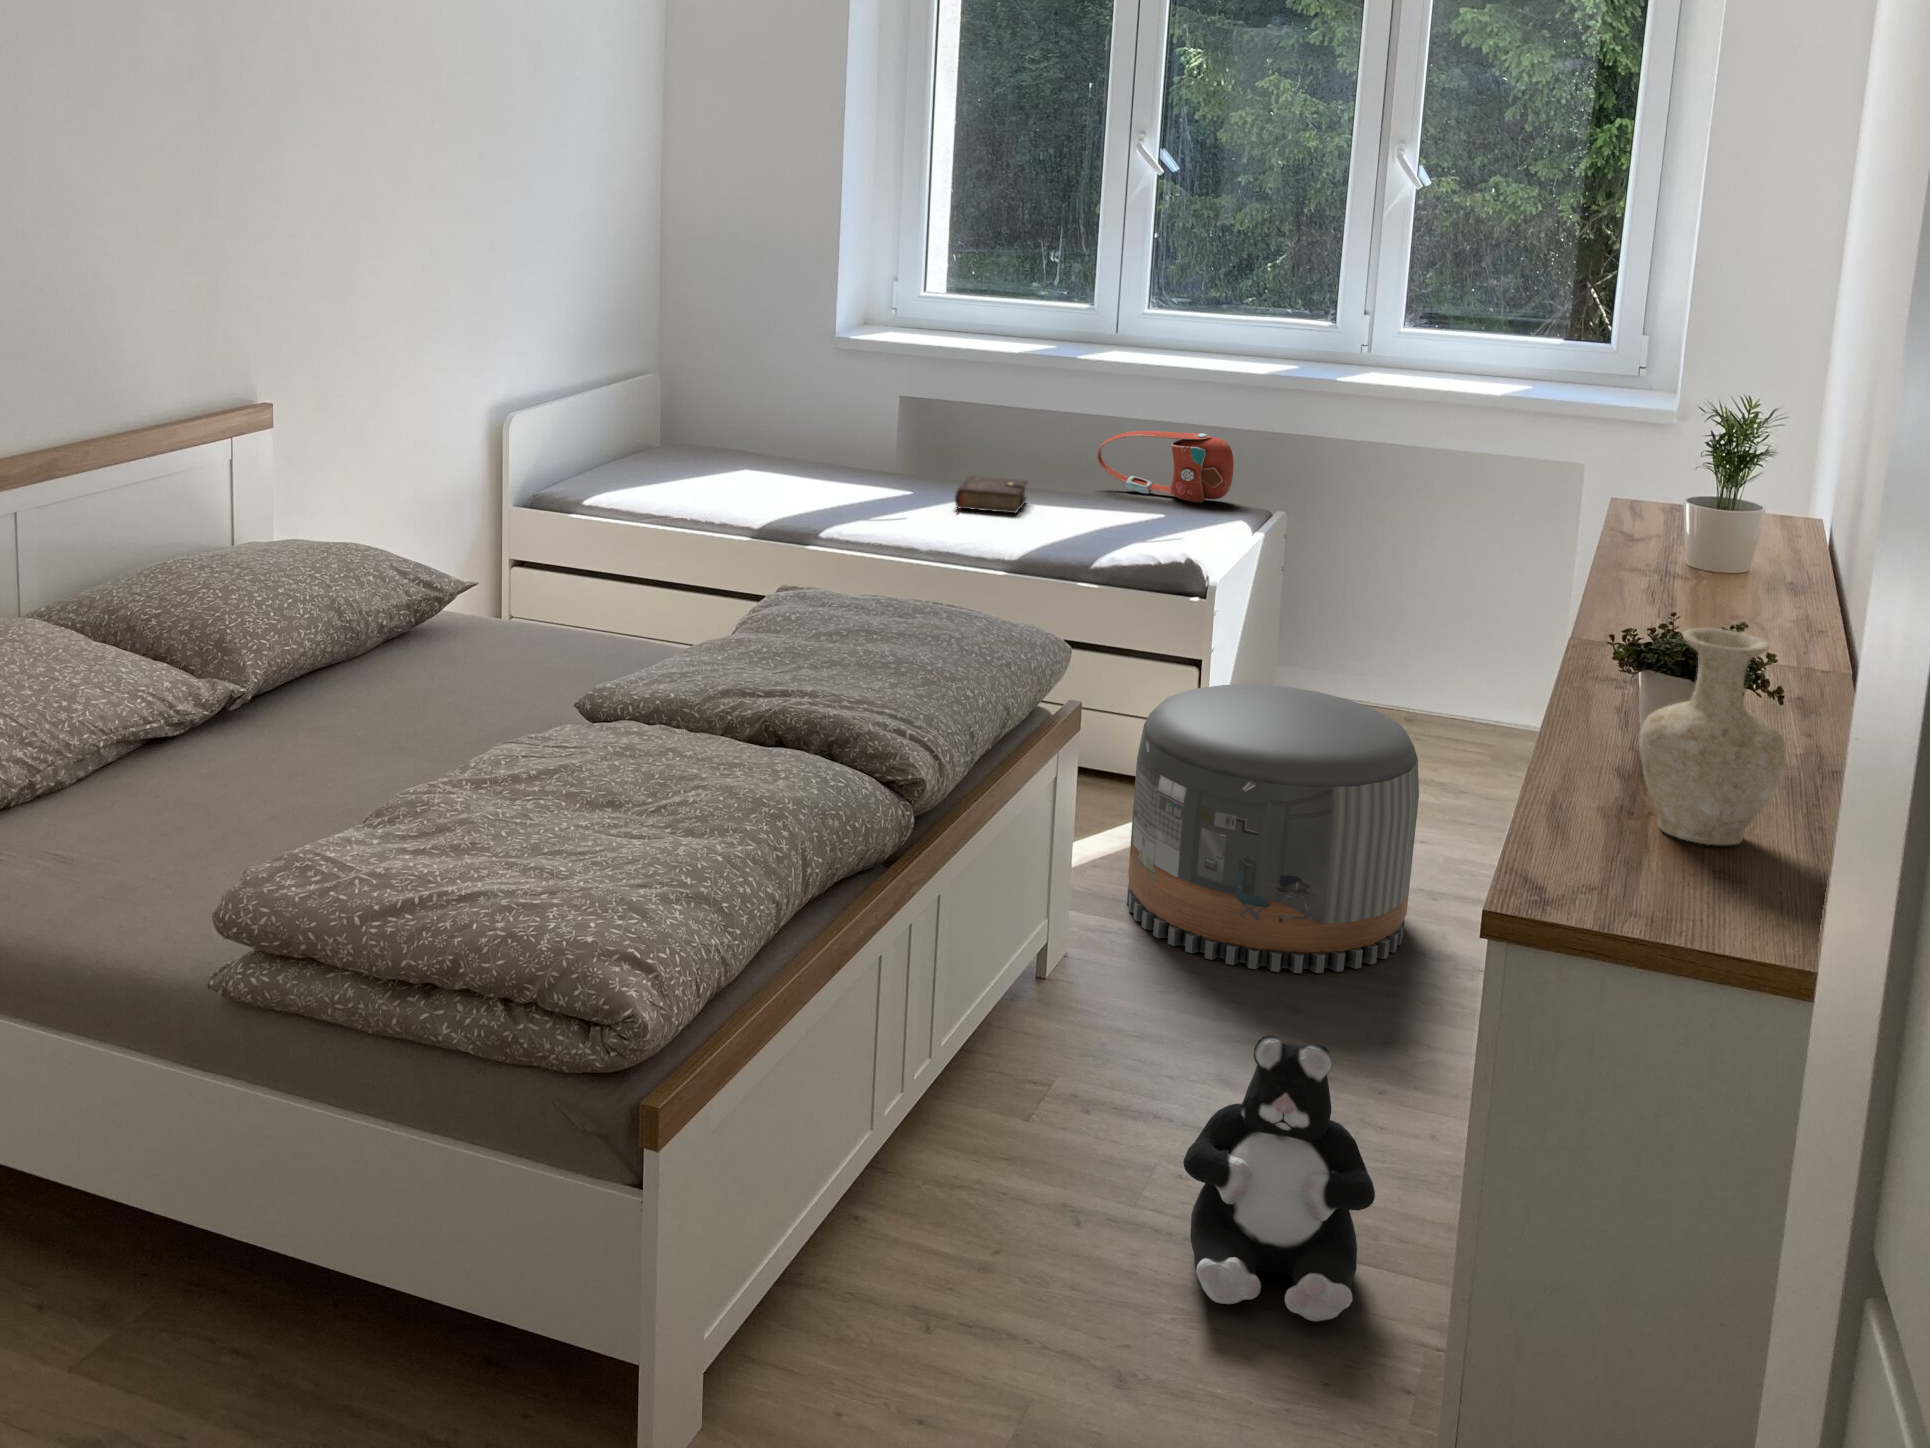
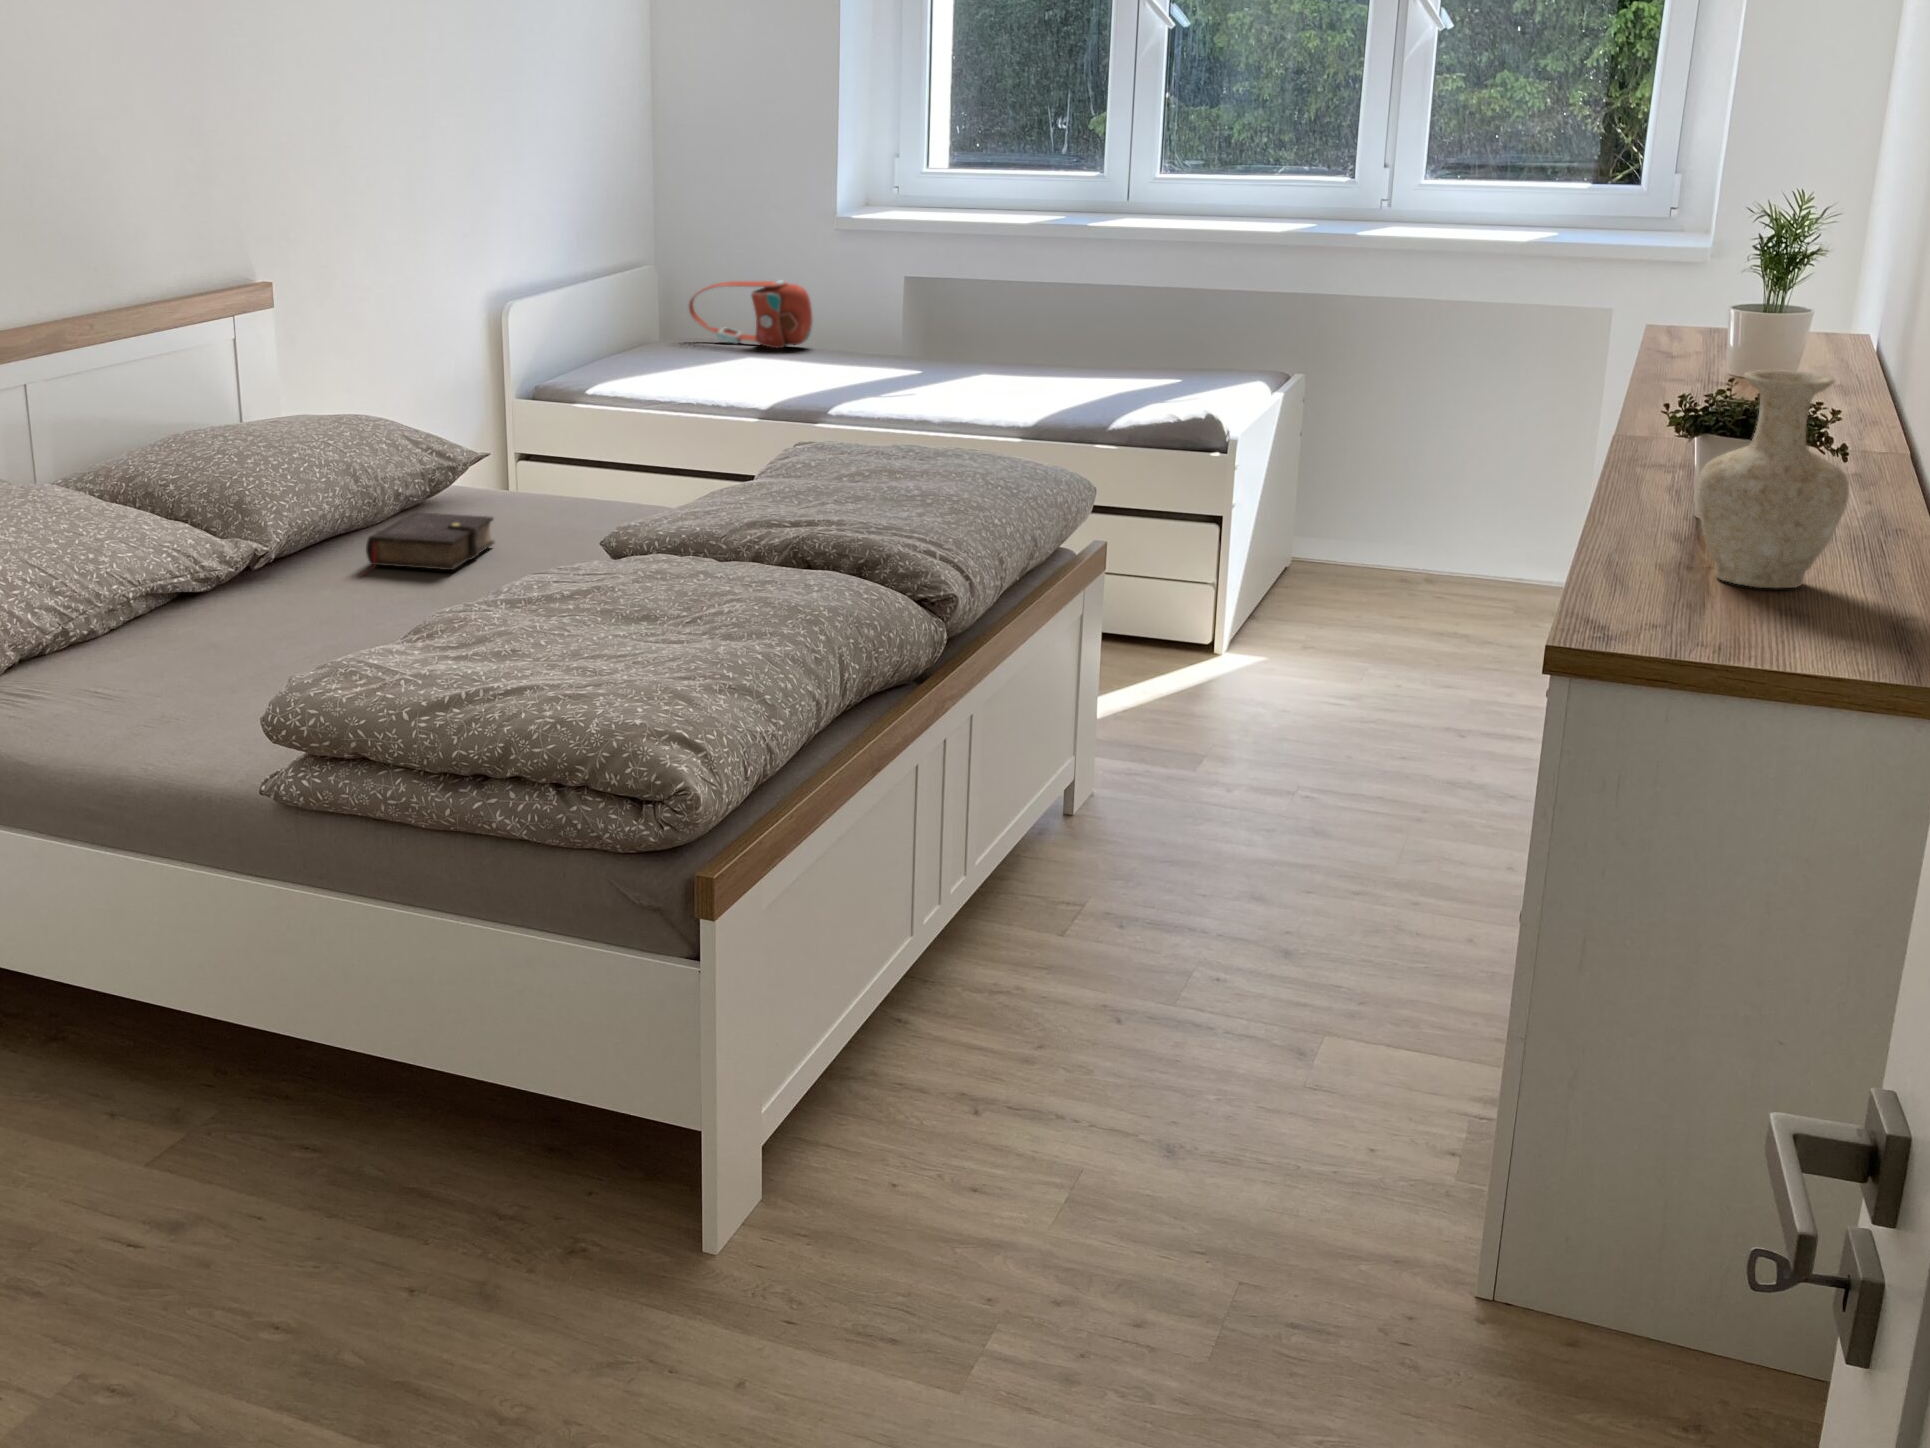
handbag: present [1097,431,1234,503] -> present [689,281,813,348]
book: present [955,476,1028,513] -> present [363,512,494,574]
pouf: present [1127,684,1419,973] -> none [1154,529,1453,807]
plush toy: present [1183,1035,1375,1322] -> none [1226,828,1419,1096]

